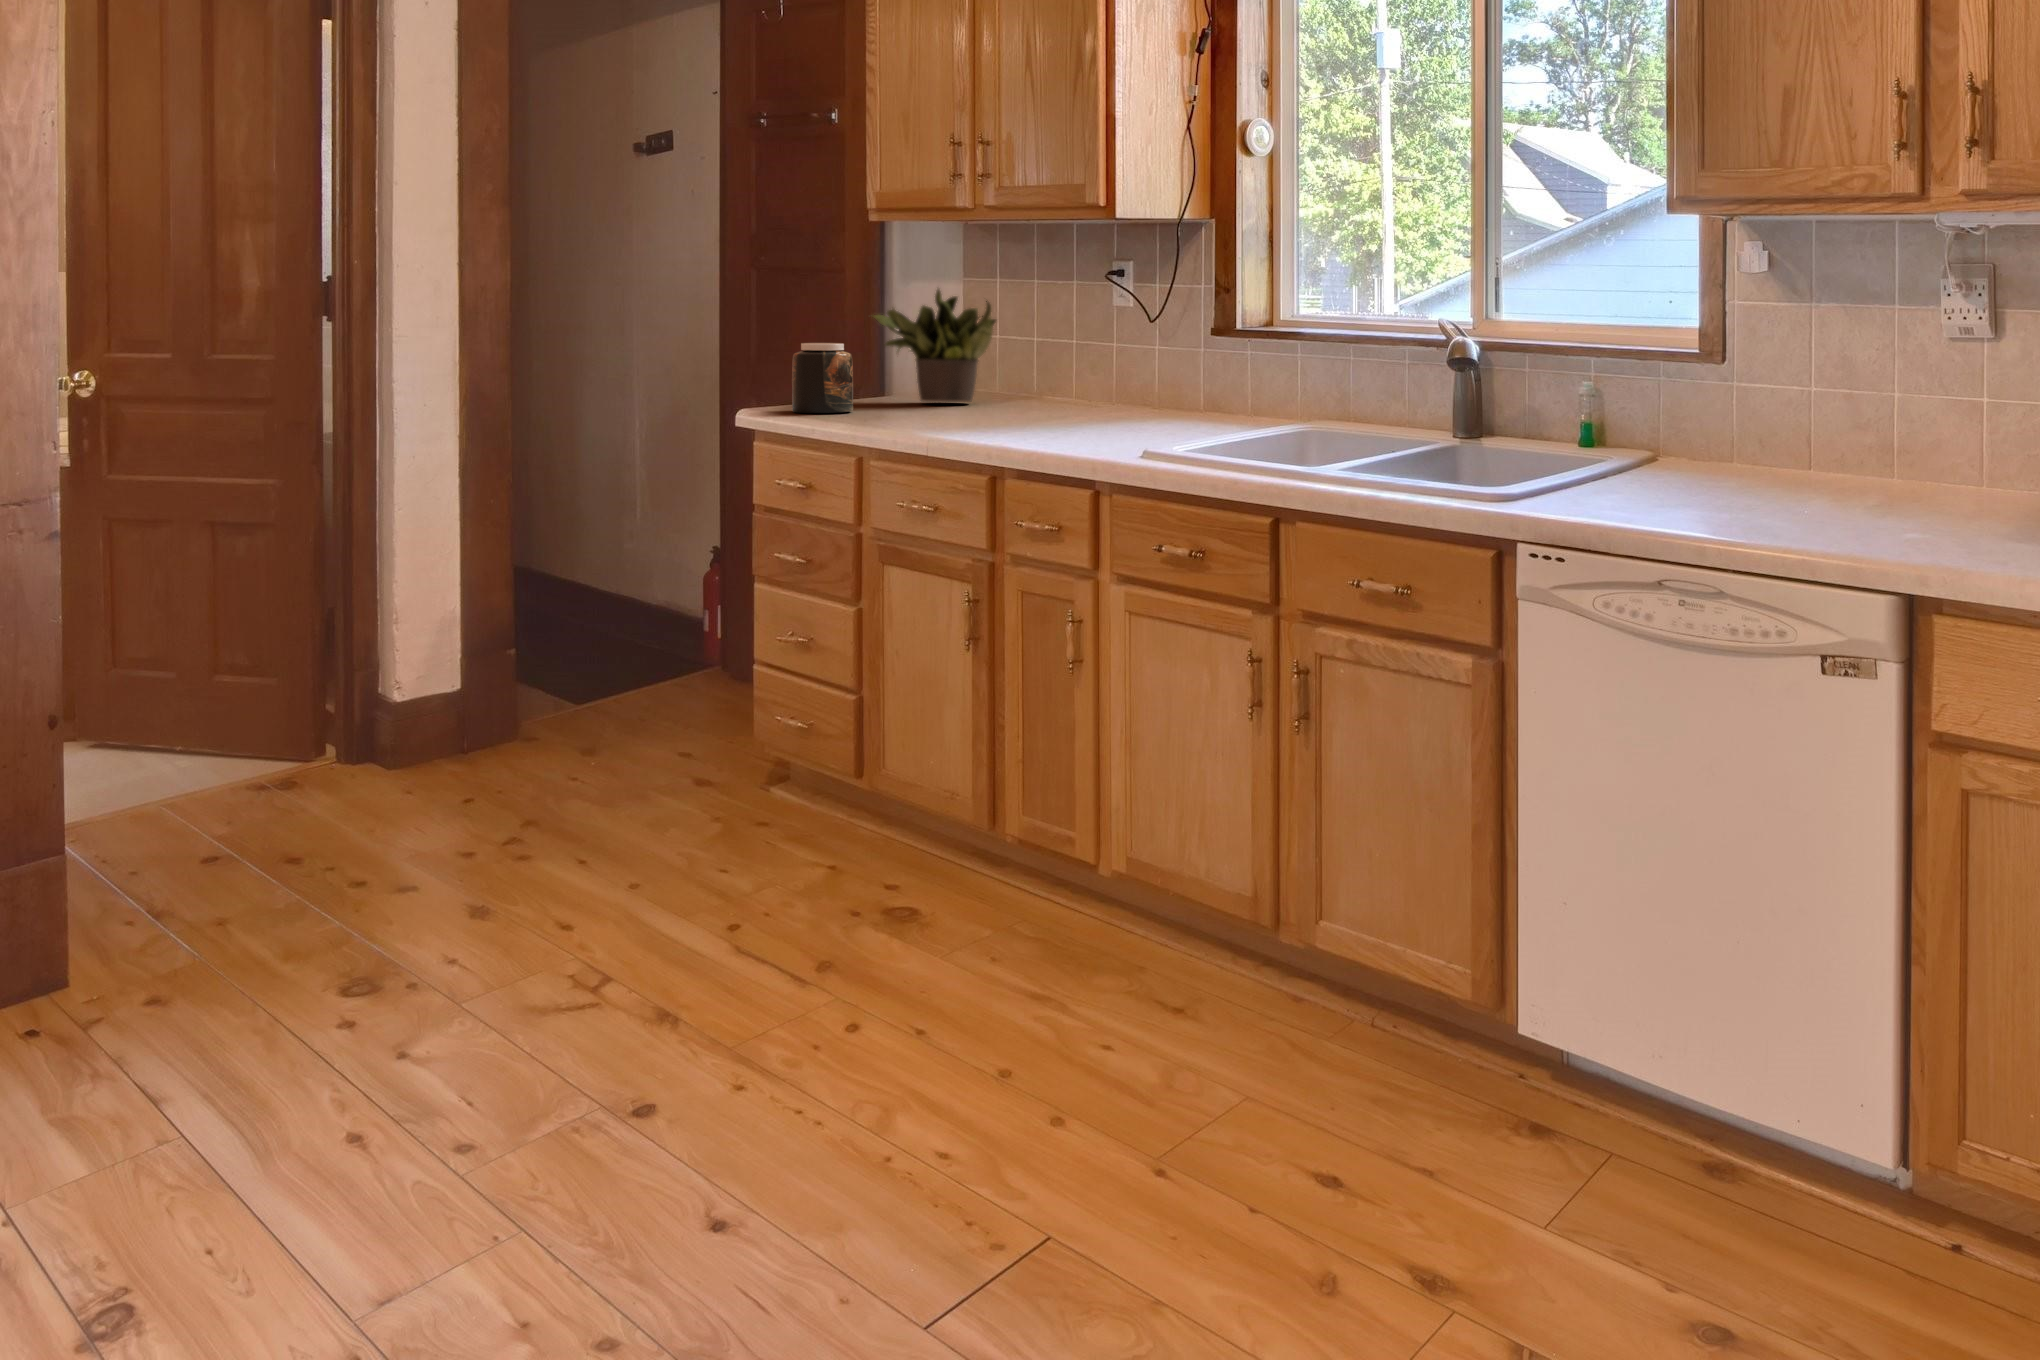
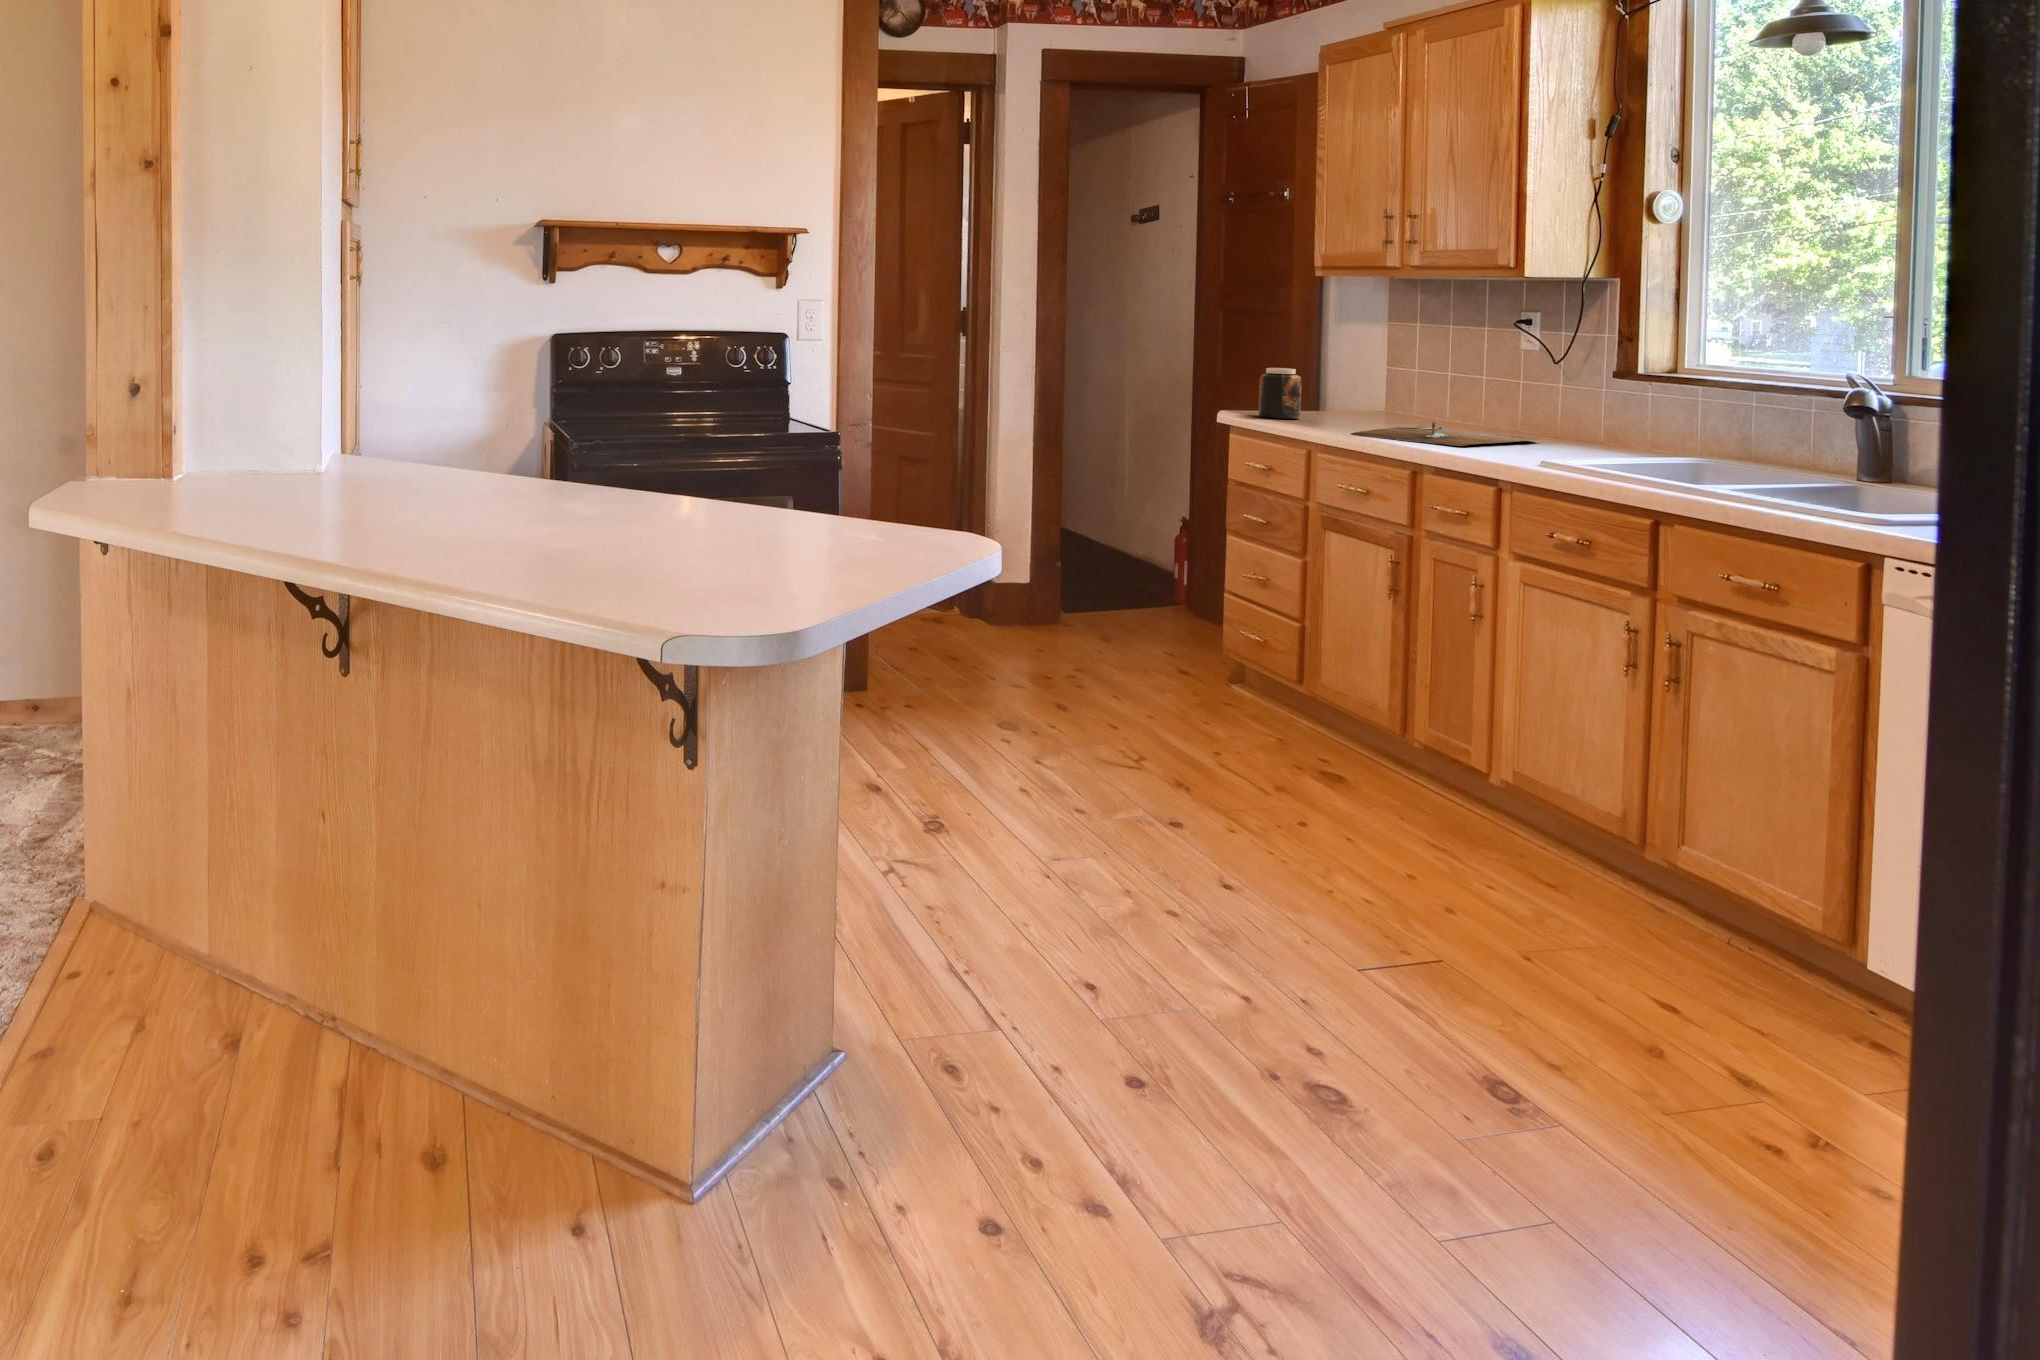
potted plant: present [874,289,996,402] -> none [1308,324,1411,416]
cutting board: none [910,404,1144,434] -> present [1351,422,1539,446]

